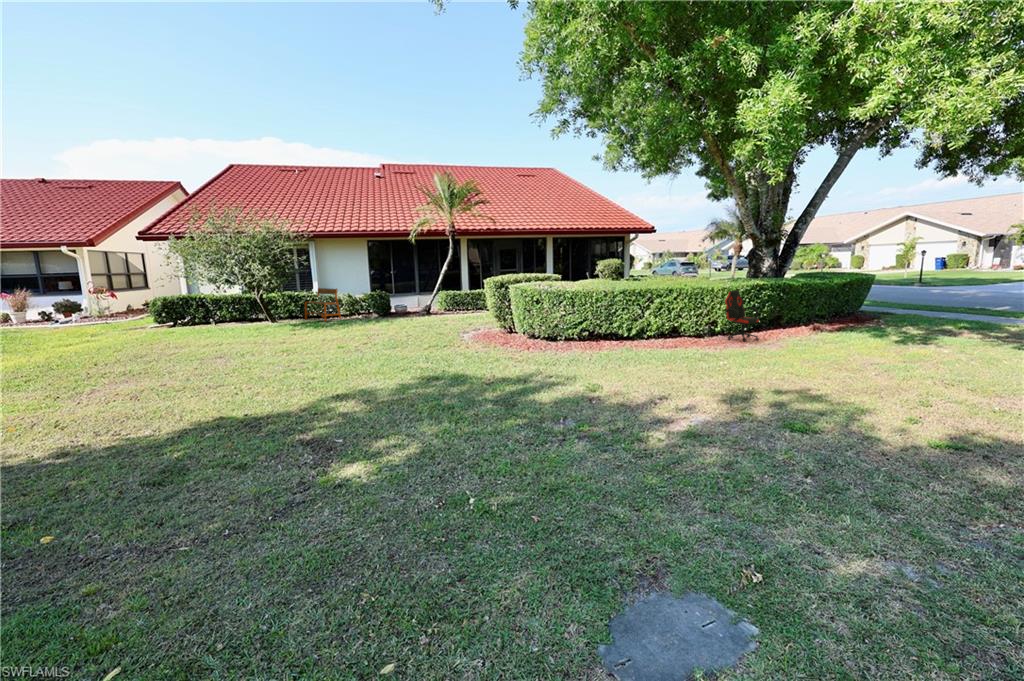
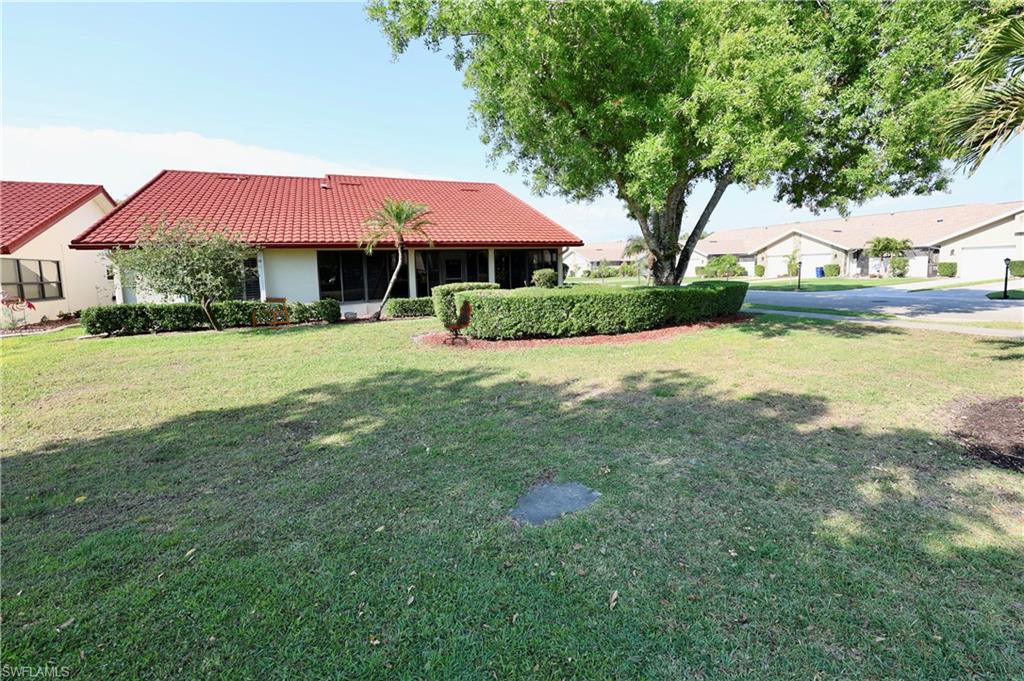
chair: present [725,290,759,342] -> present [444,300,472,345]

